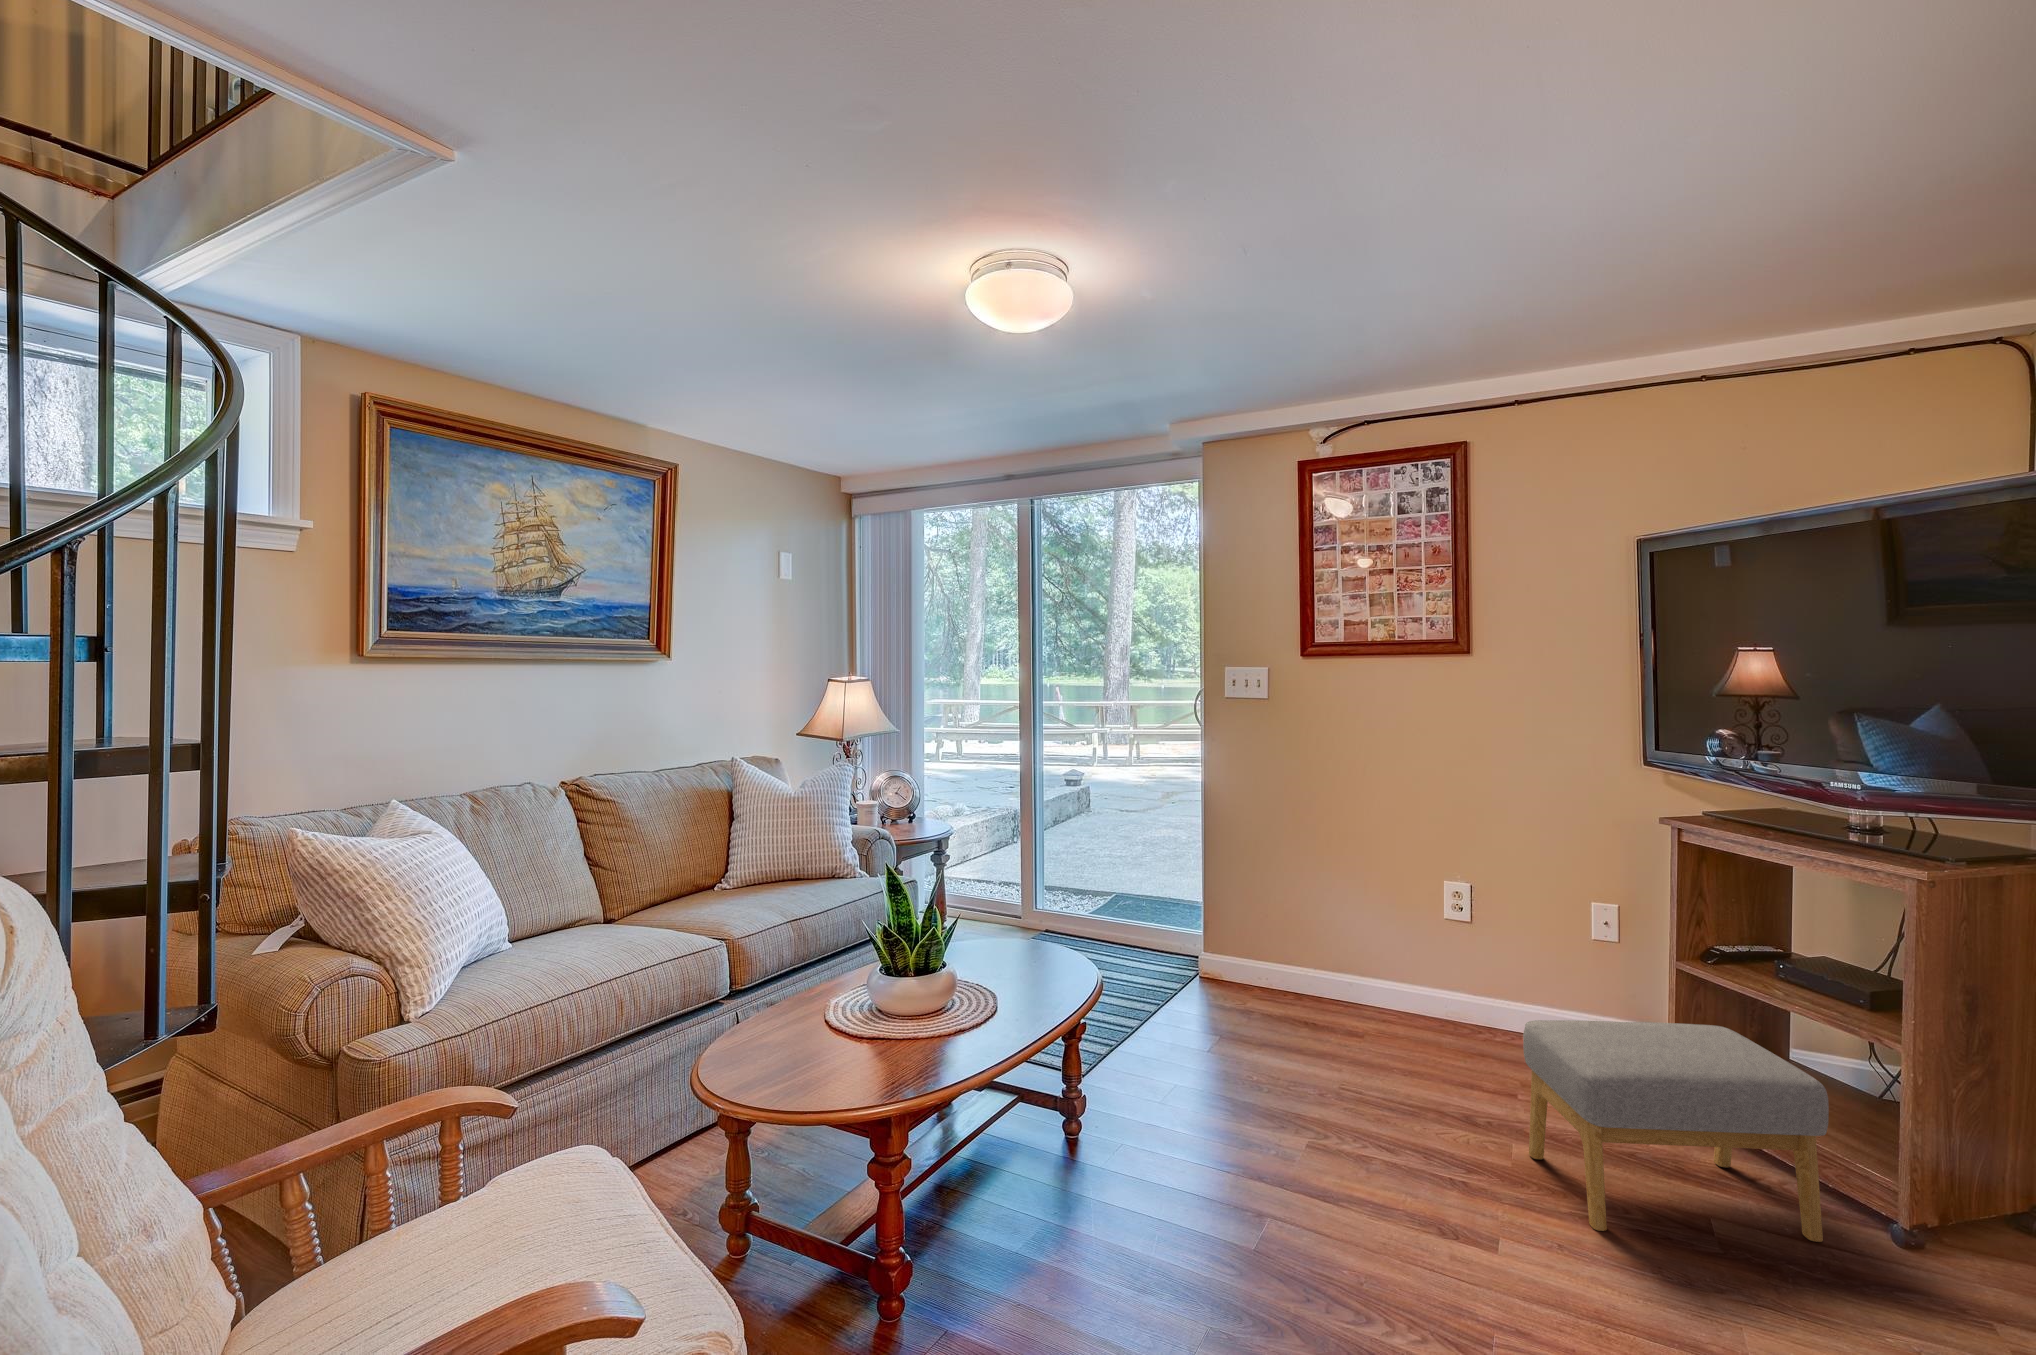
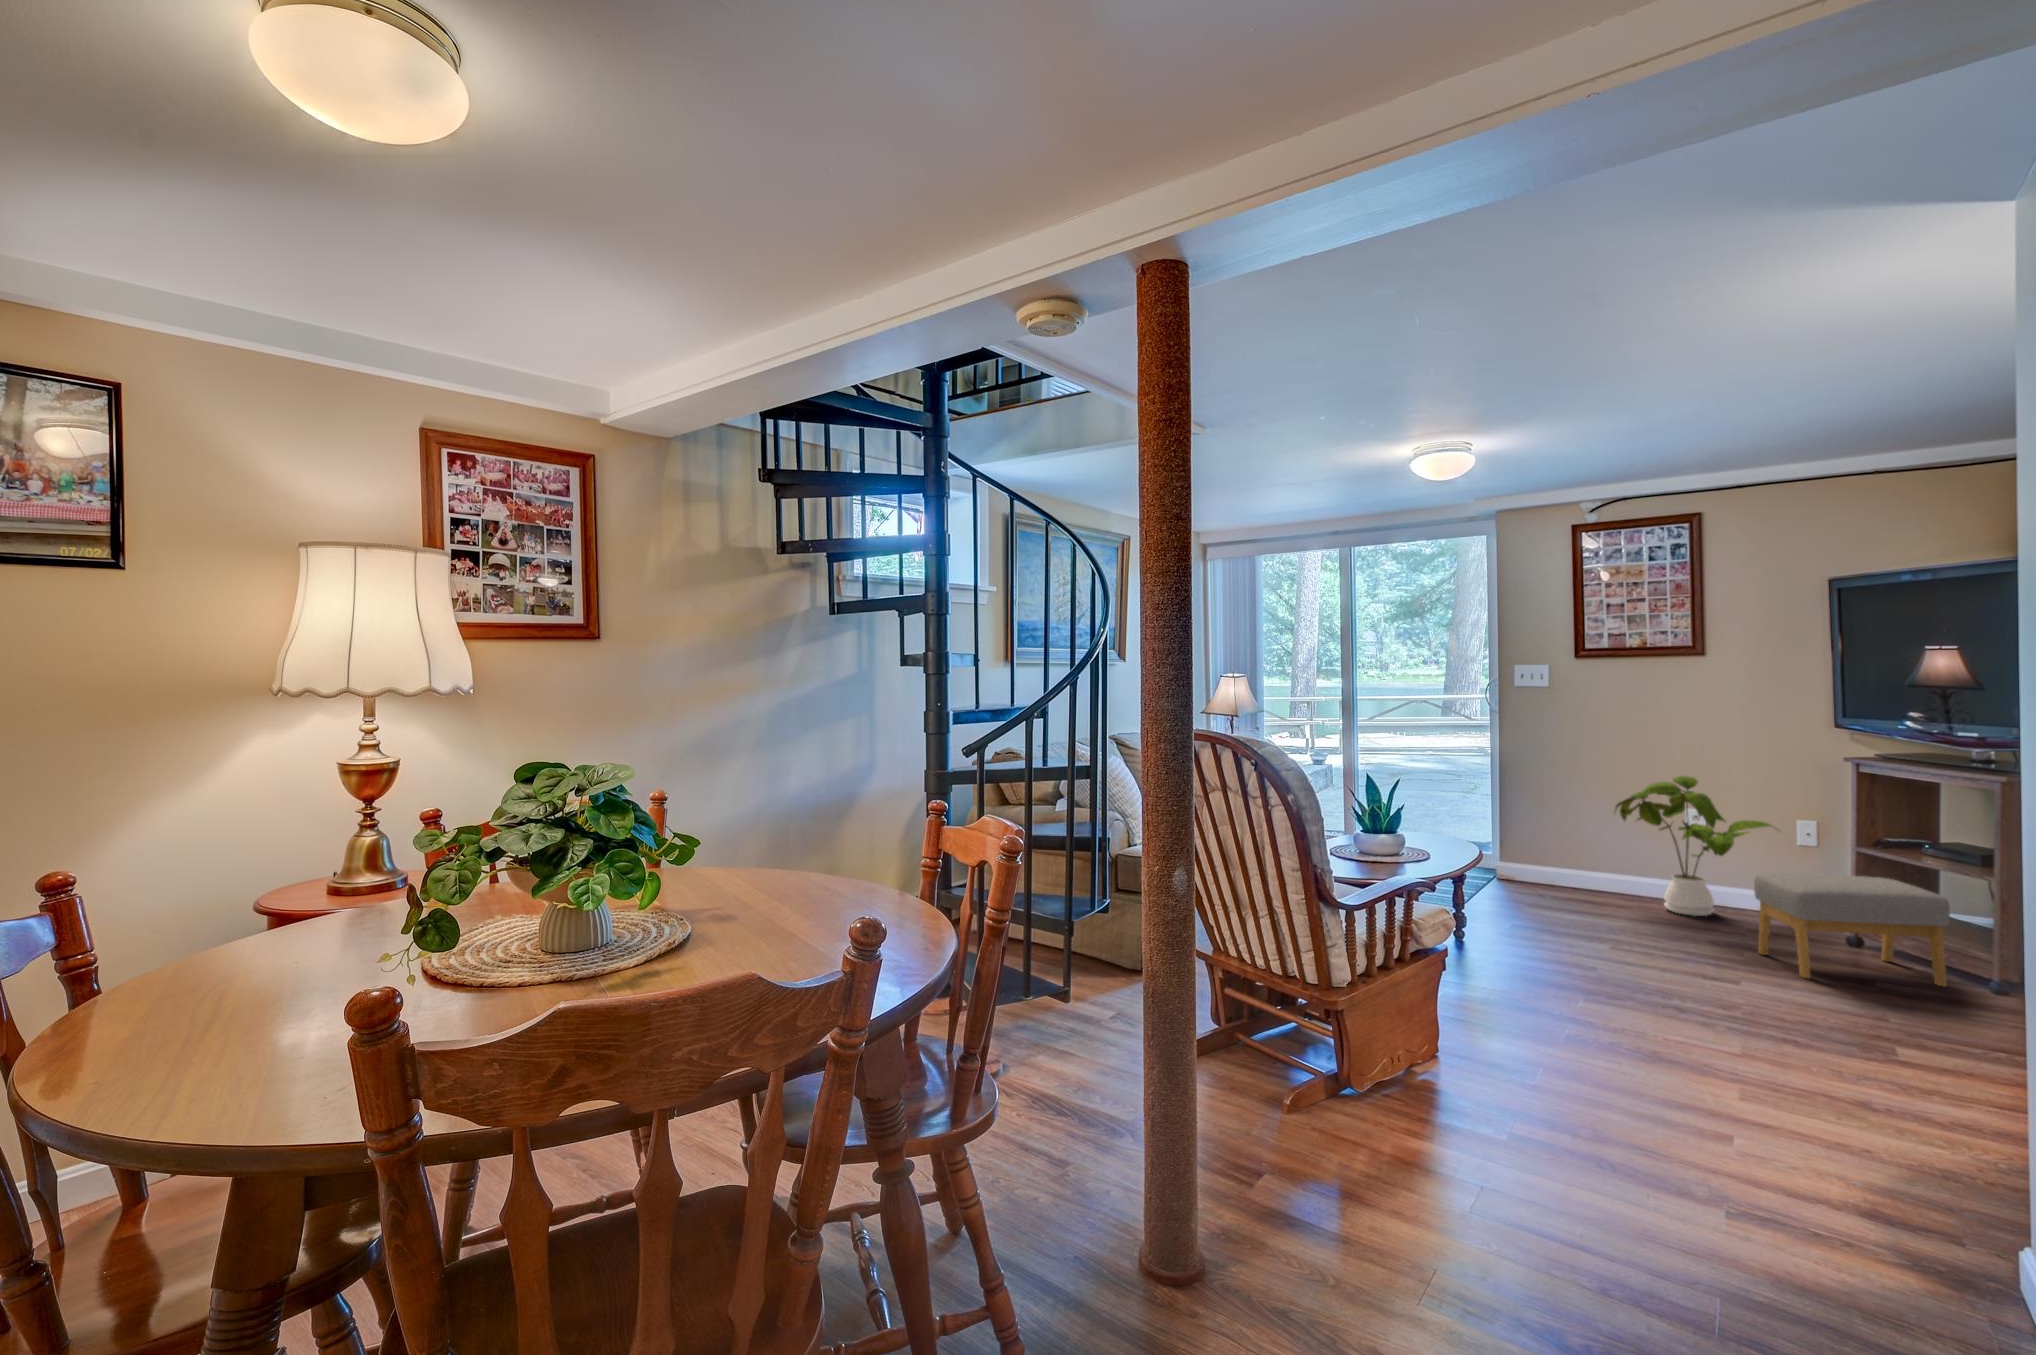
house plant: none [1344,839,1573,1055] -> present [1615,775,1772,916]

